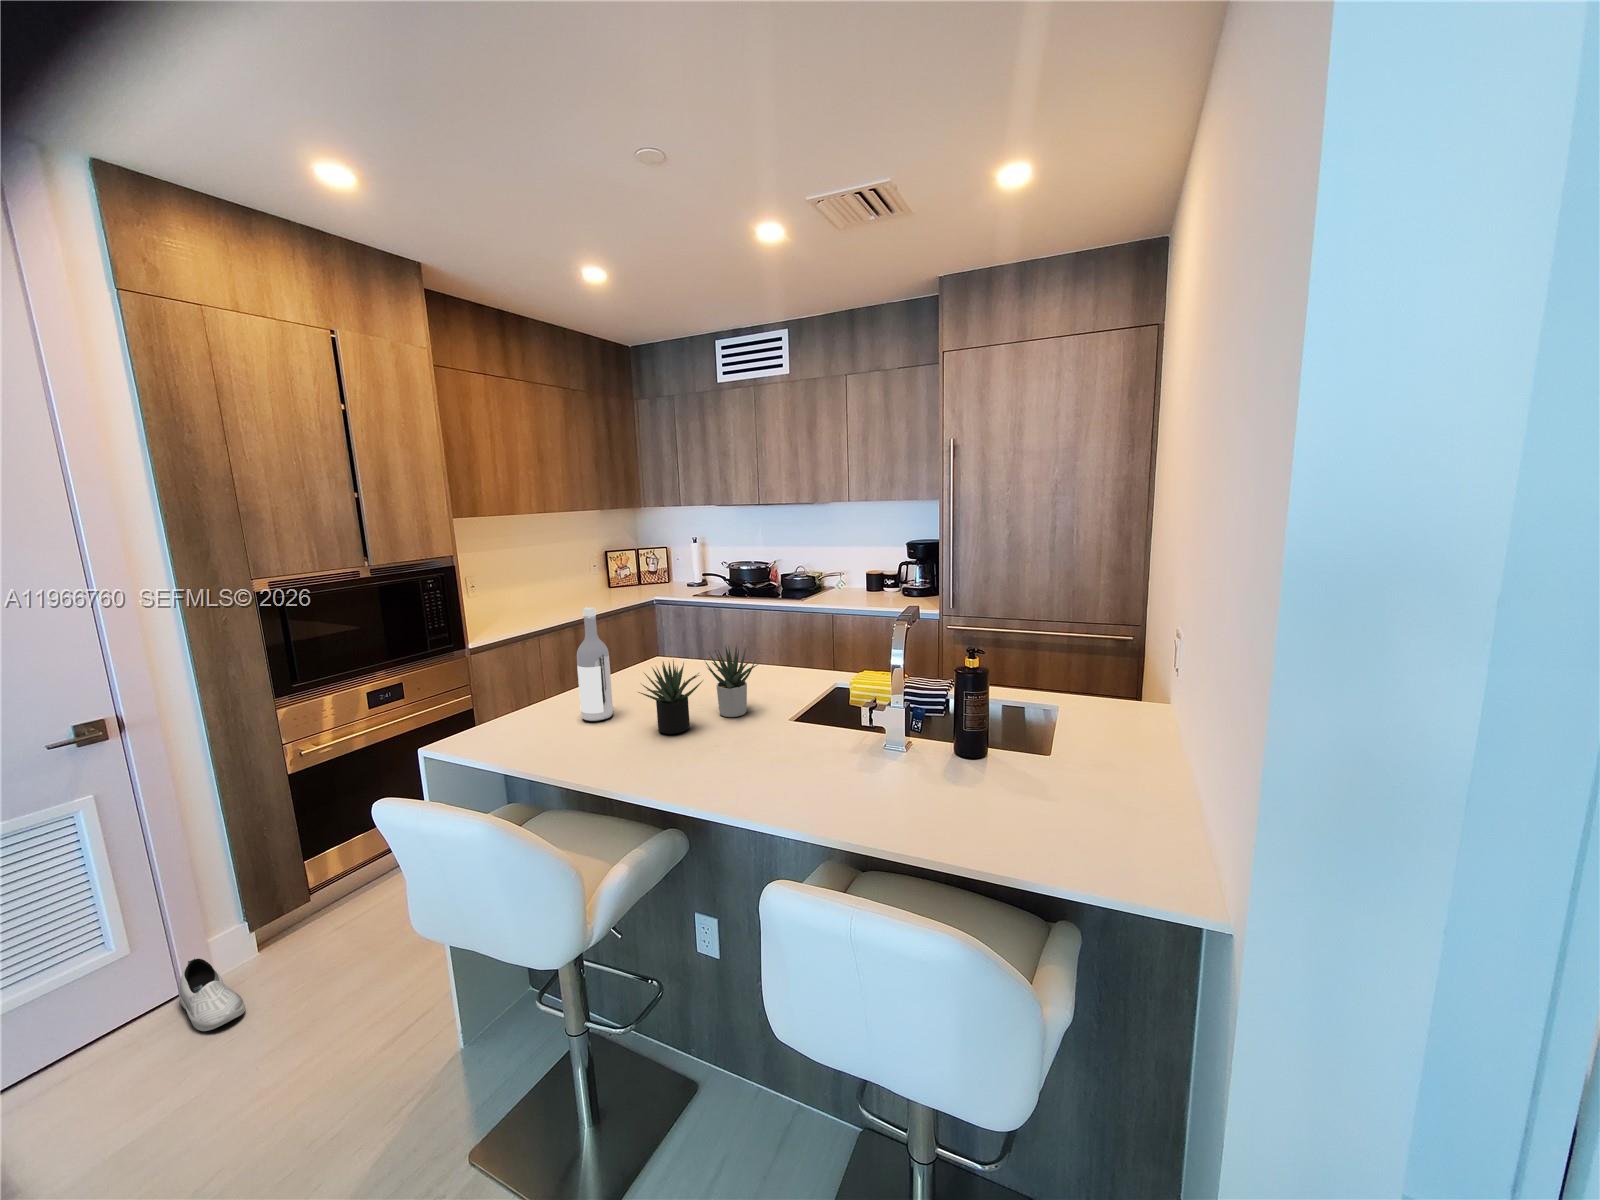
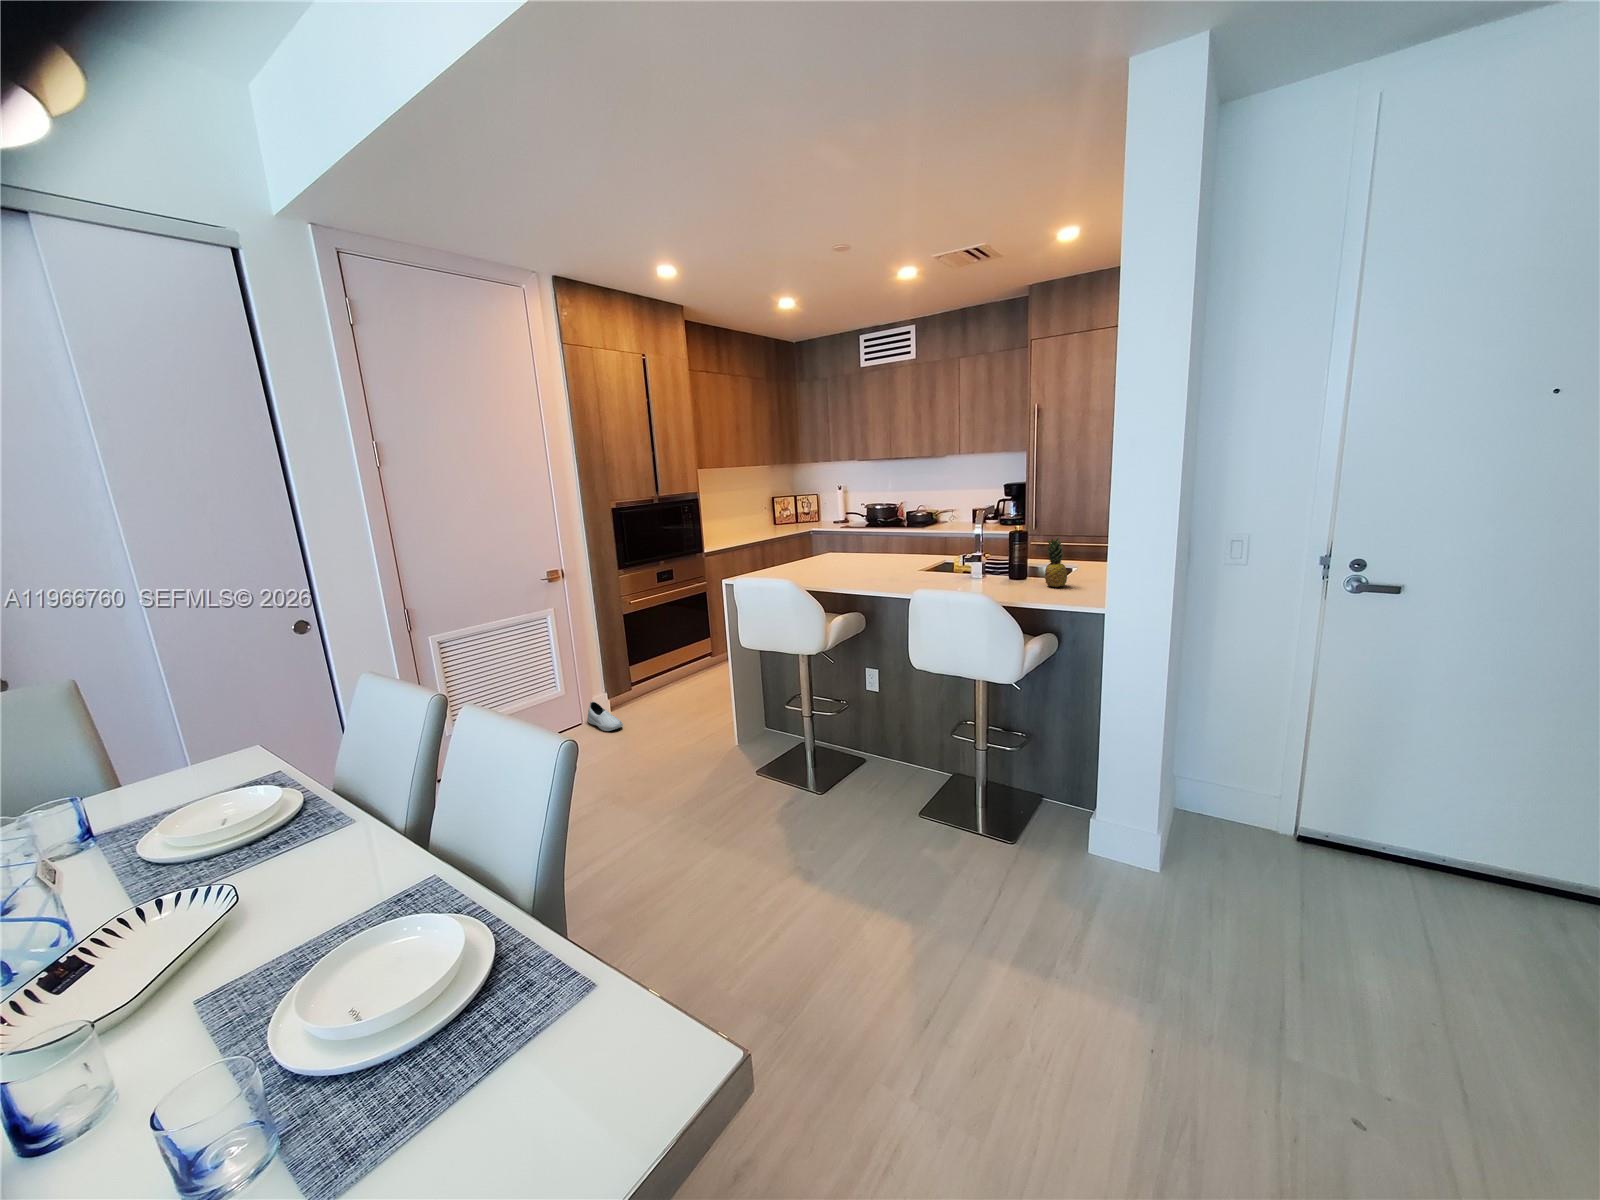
wine bottle: present [577,607,613,721] -> none [802,507,820,567]
succulent plant: present [639,647,758,734] -> none [837,526,900,570]
fruit: none [1049,705,1097,813] -> present [1045,537,1067,587]

